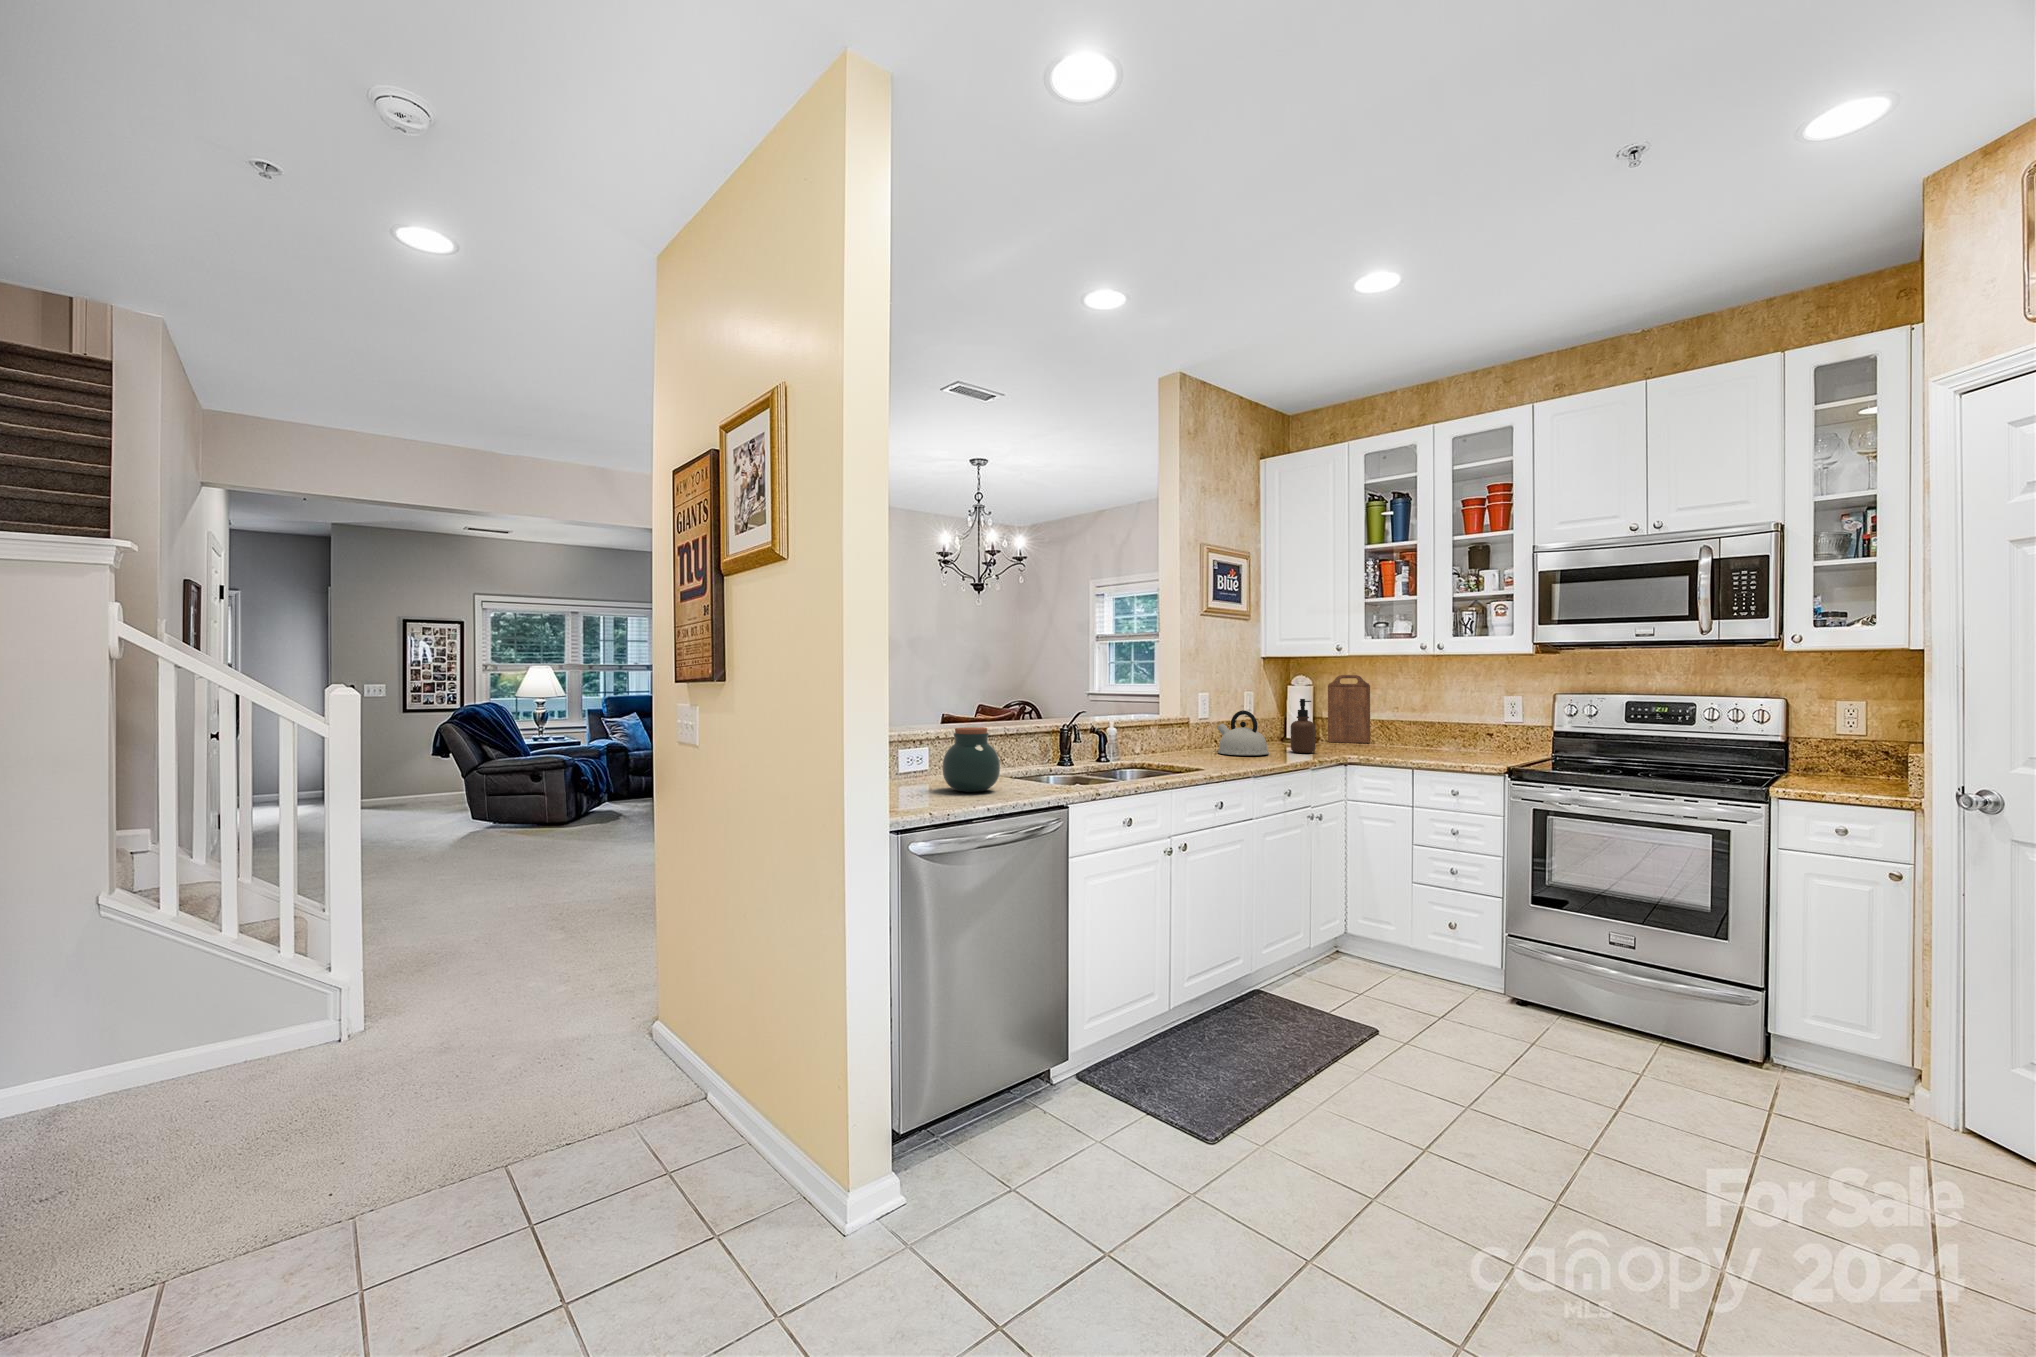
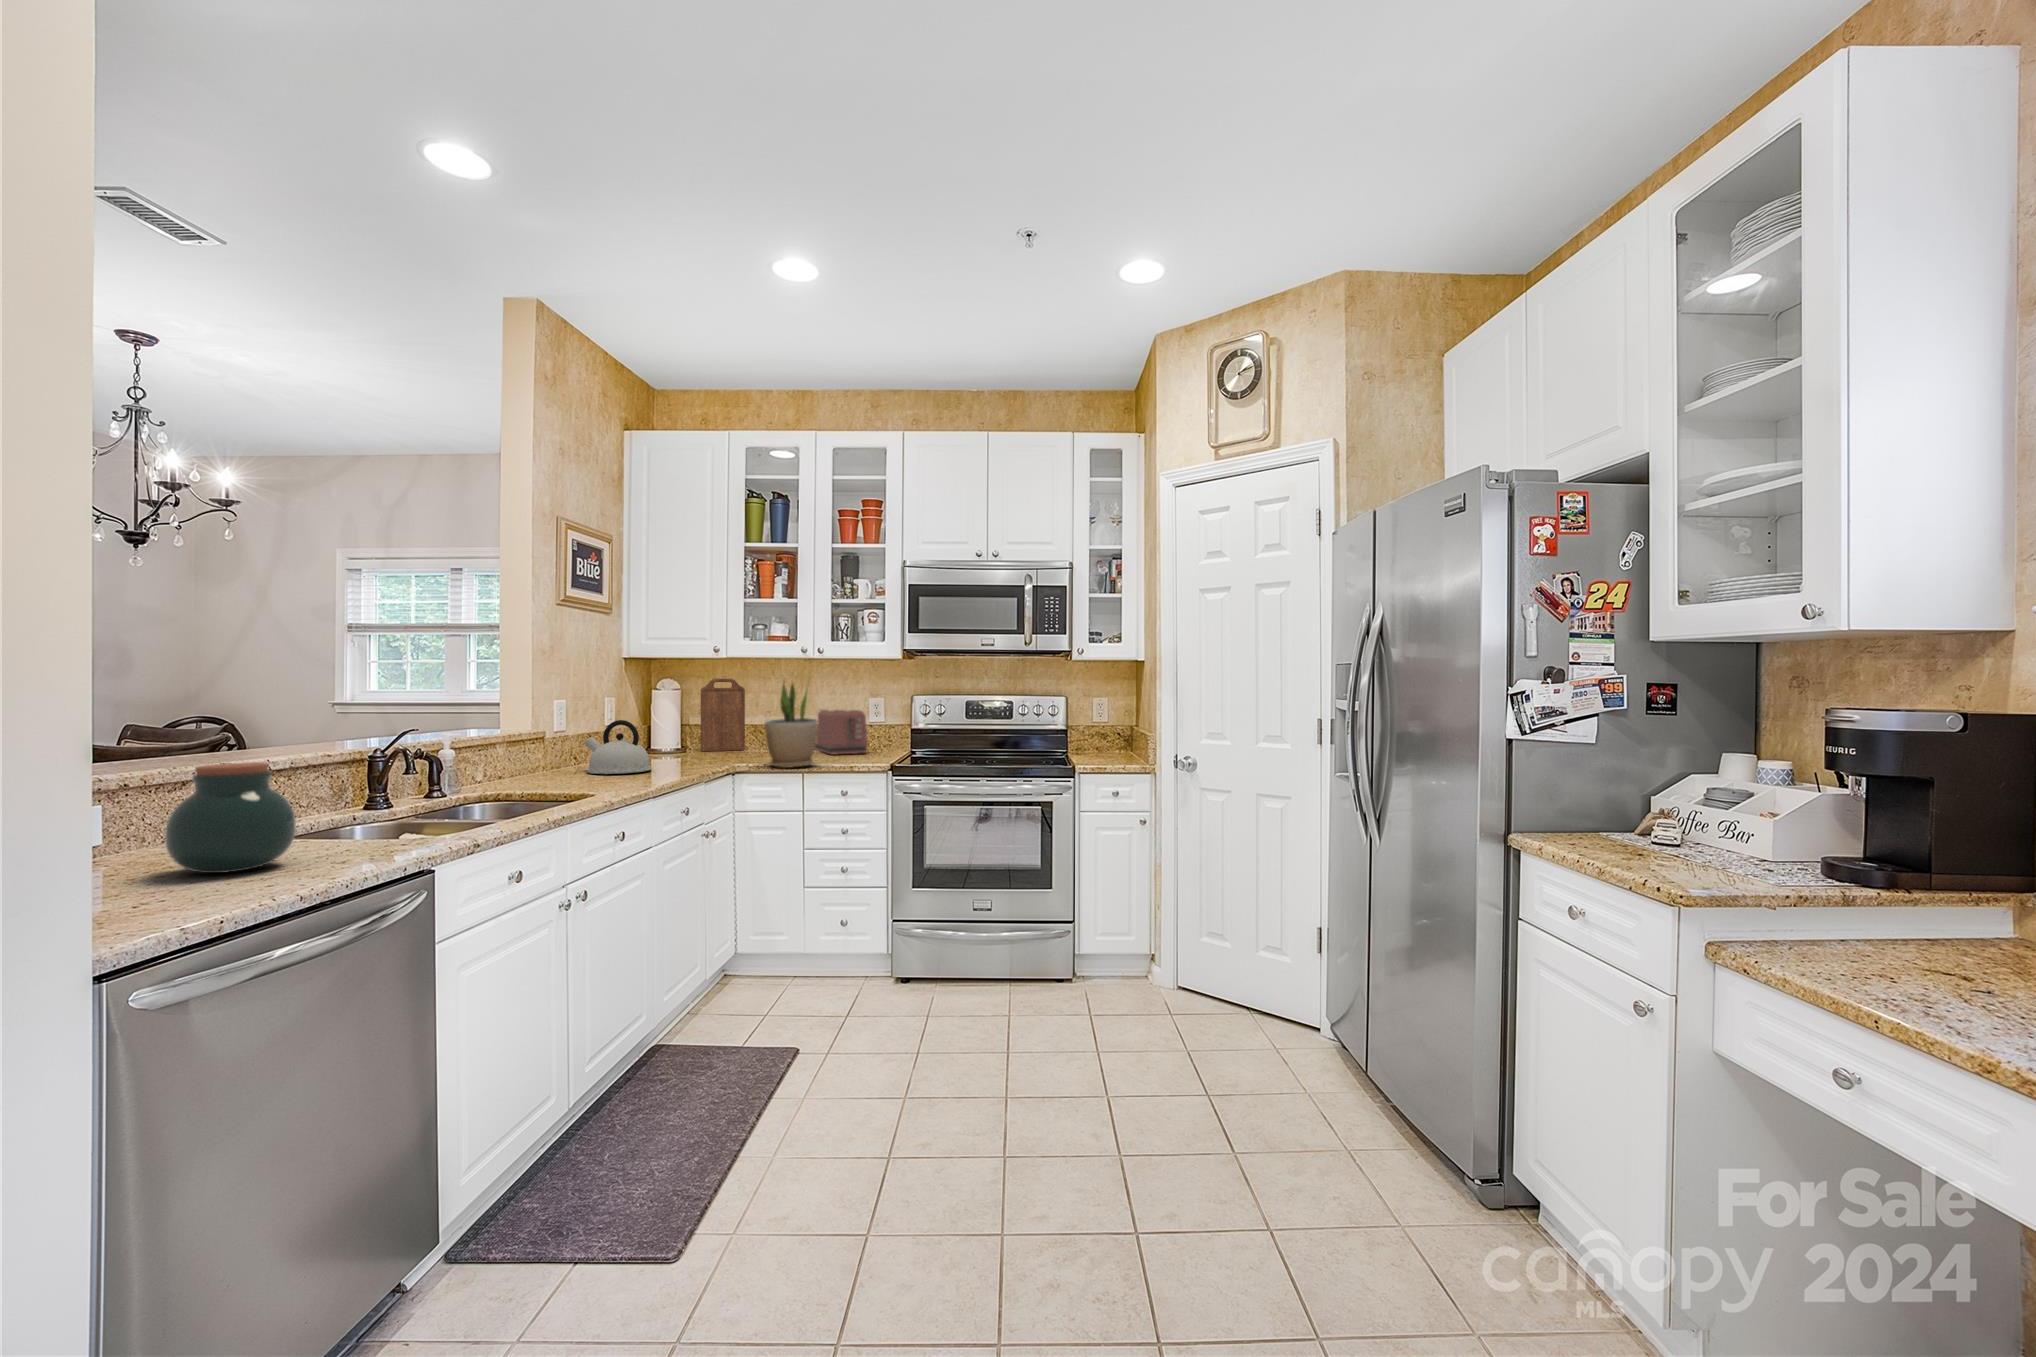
potted plant: none [1372,668,1426,762] -> present [765,681,817,768]
soap dispenser: present [1291,699,1315,753] -> none [673,705,701,766]
toaster: none [1443,707,1499,754] -> present [815,710,868,754]

